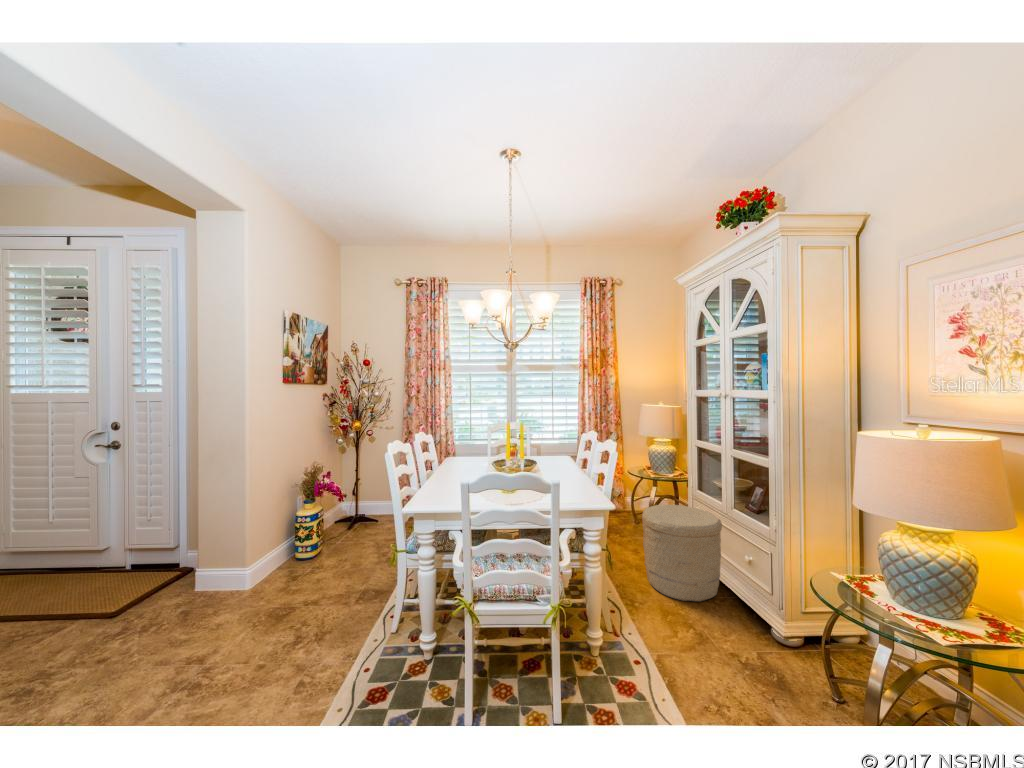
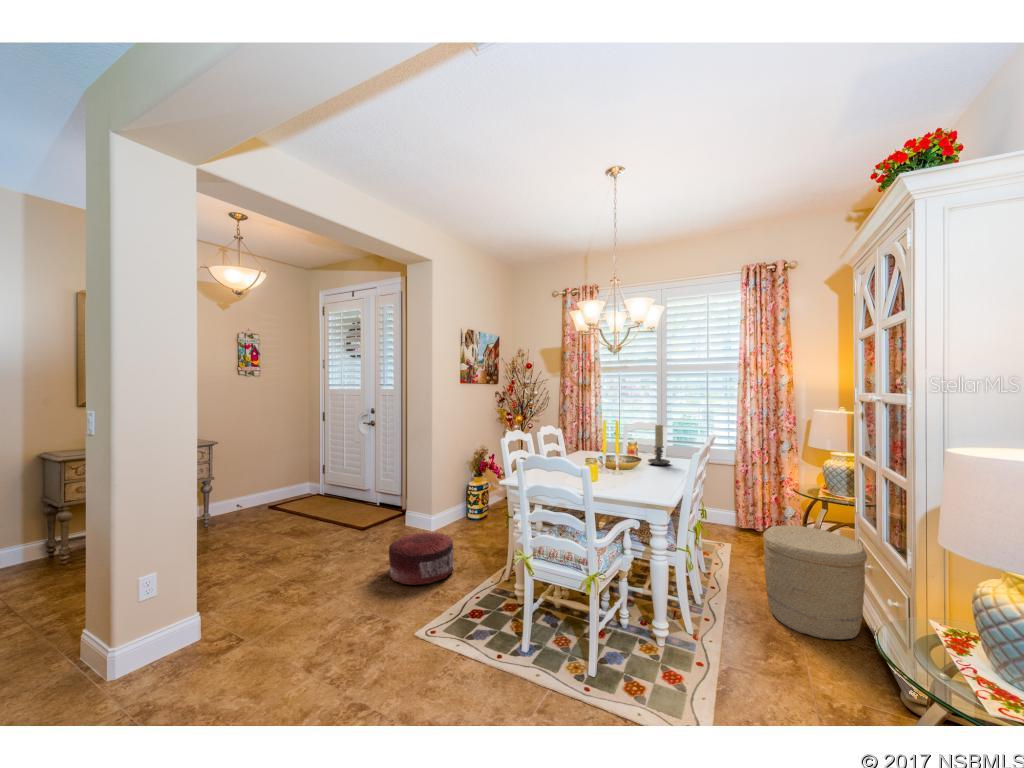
candle holder: none [528,422,550,464] -> present [648,425,670,465]
pouf: none [201,590,313,688] -> present [389,532,454,585]

